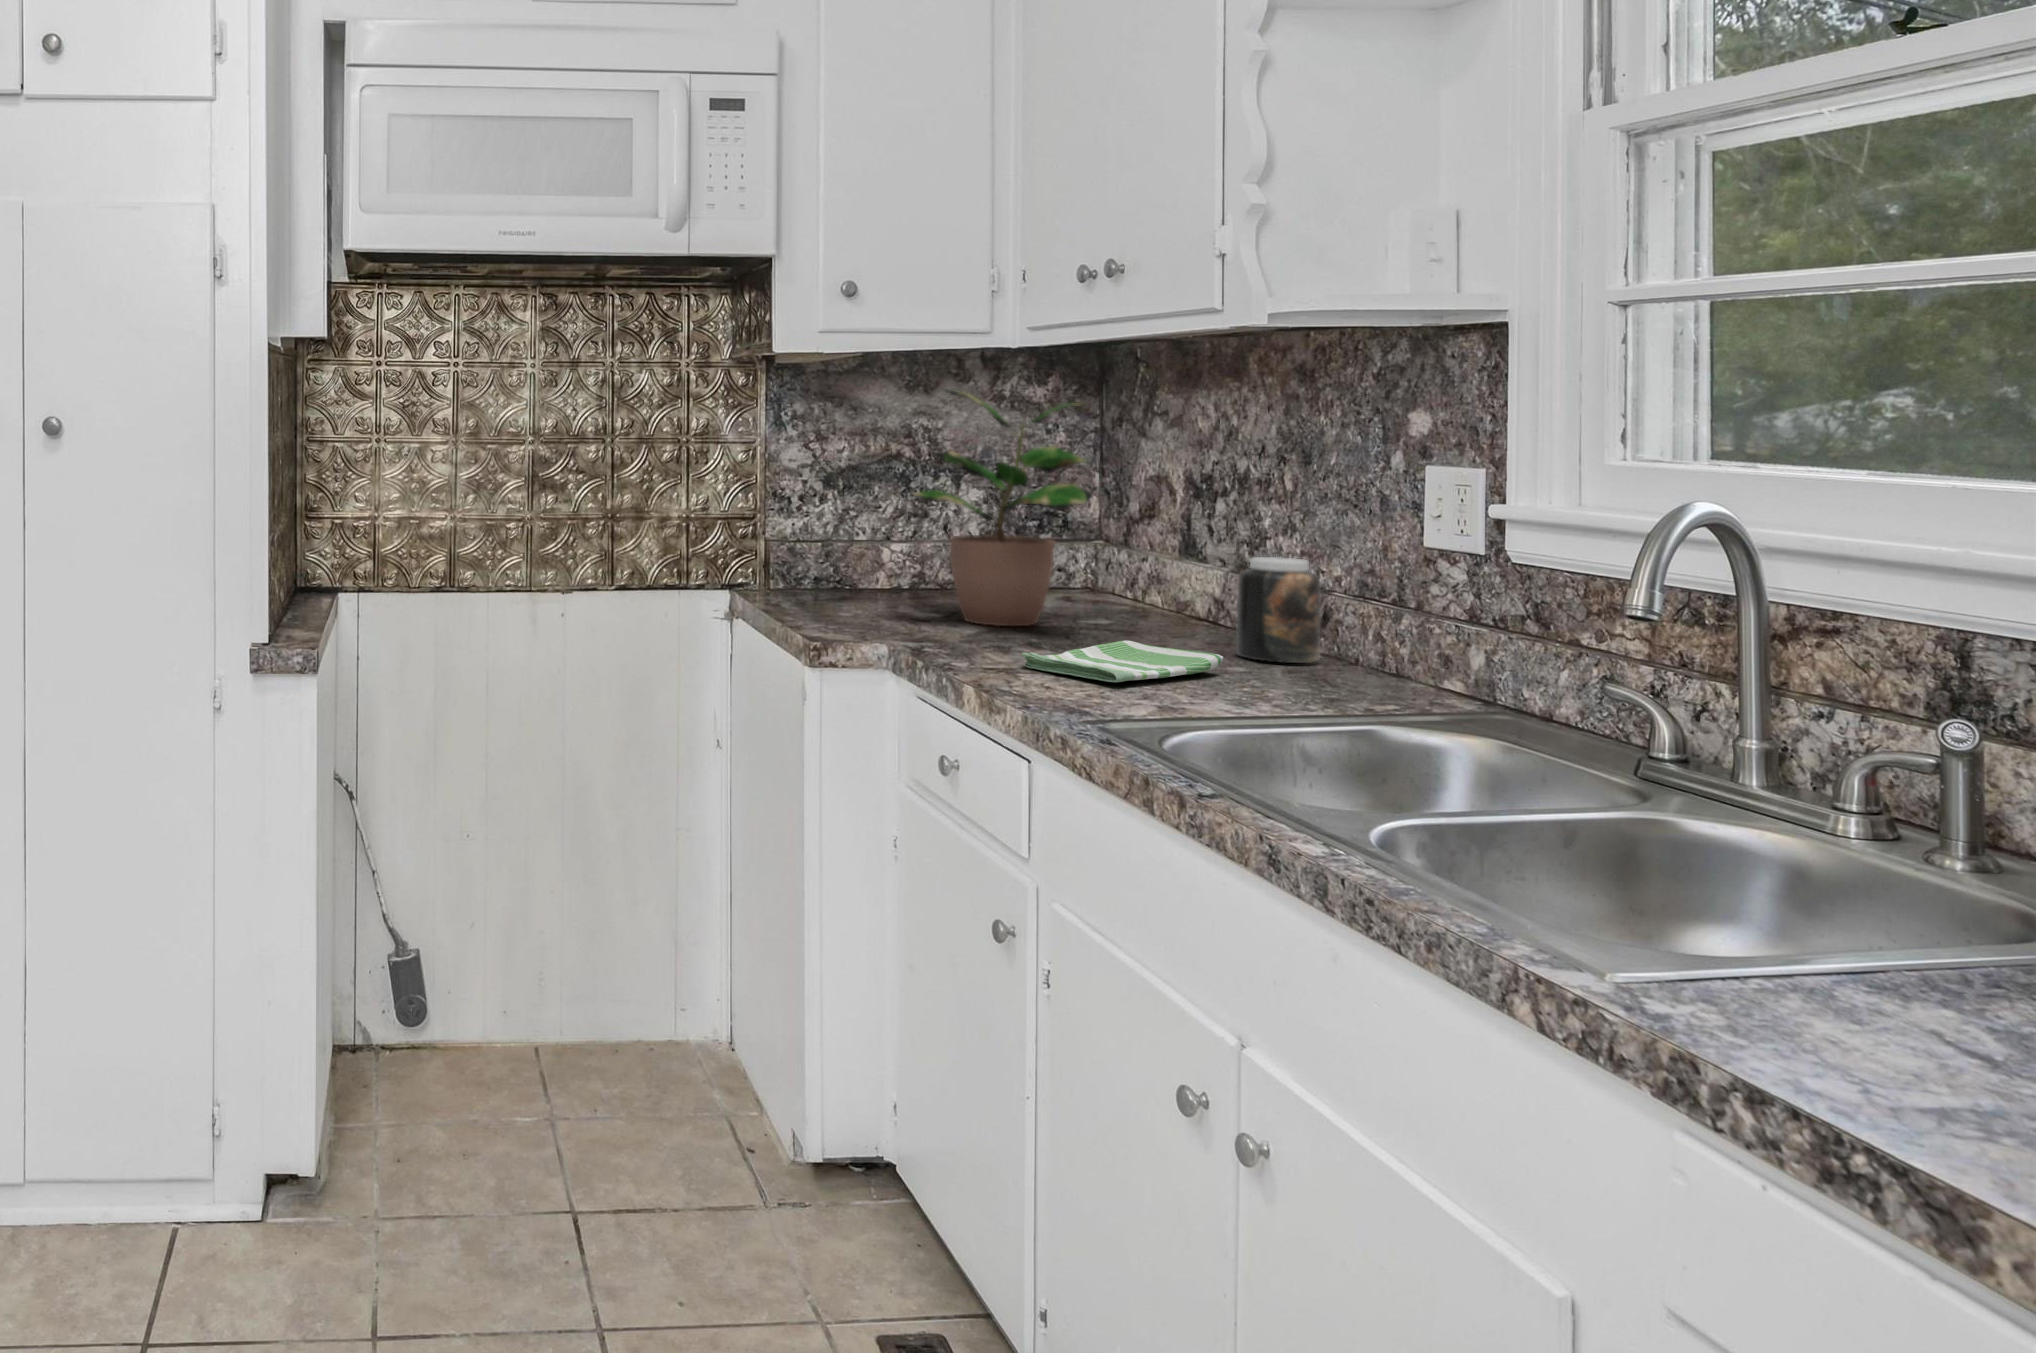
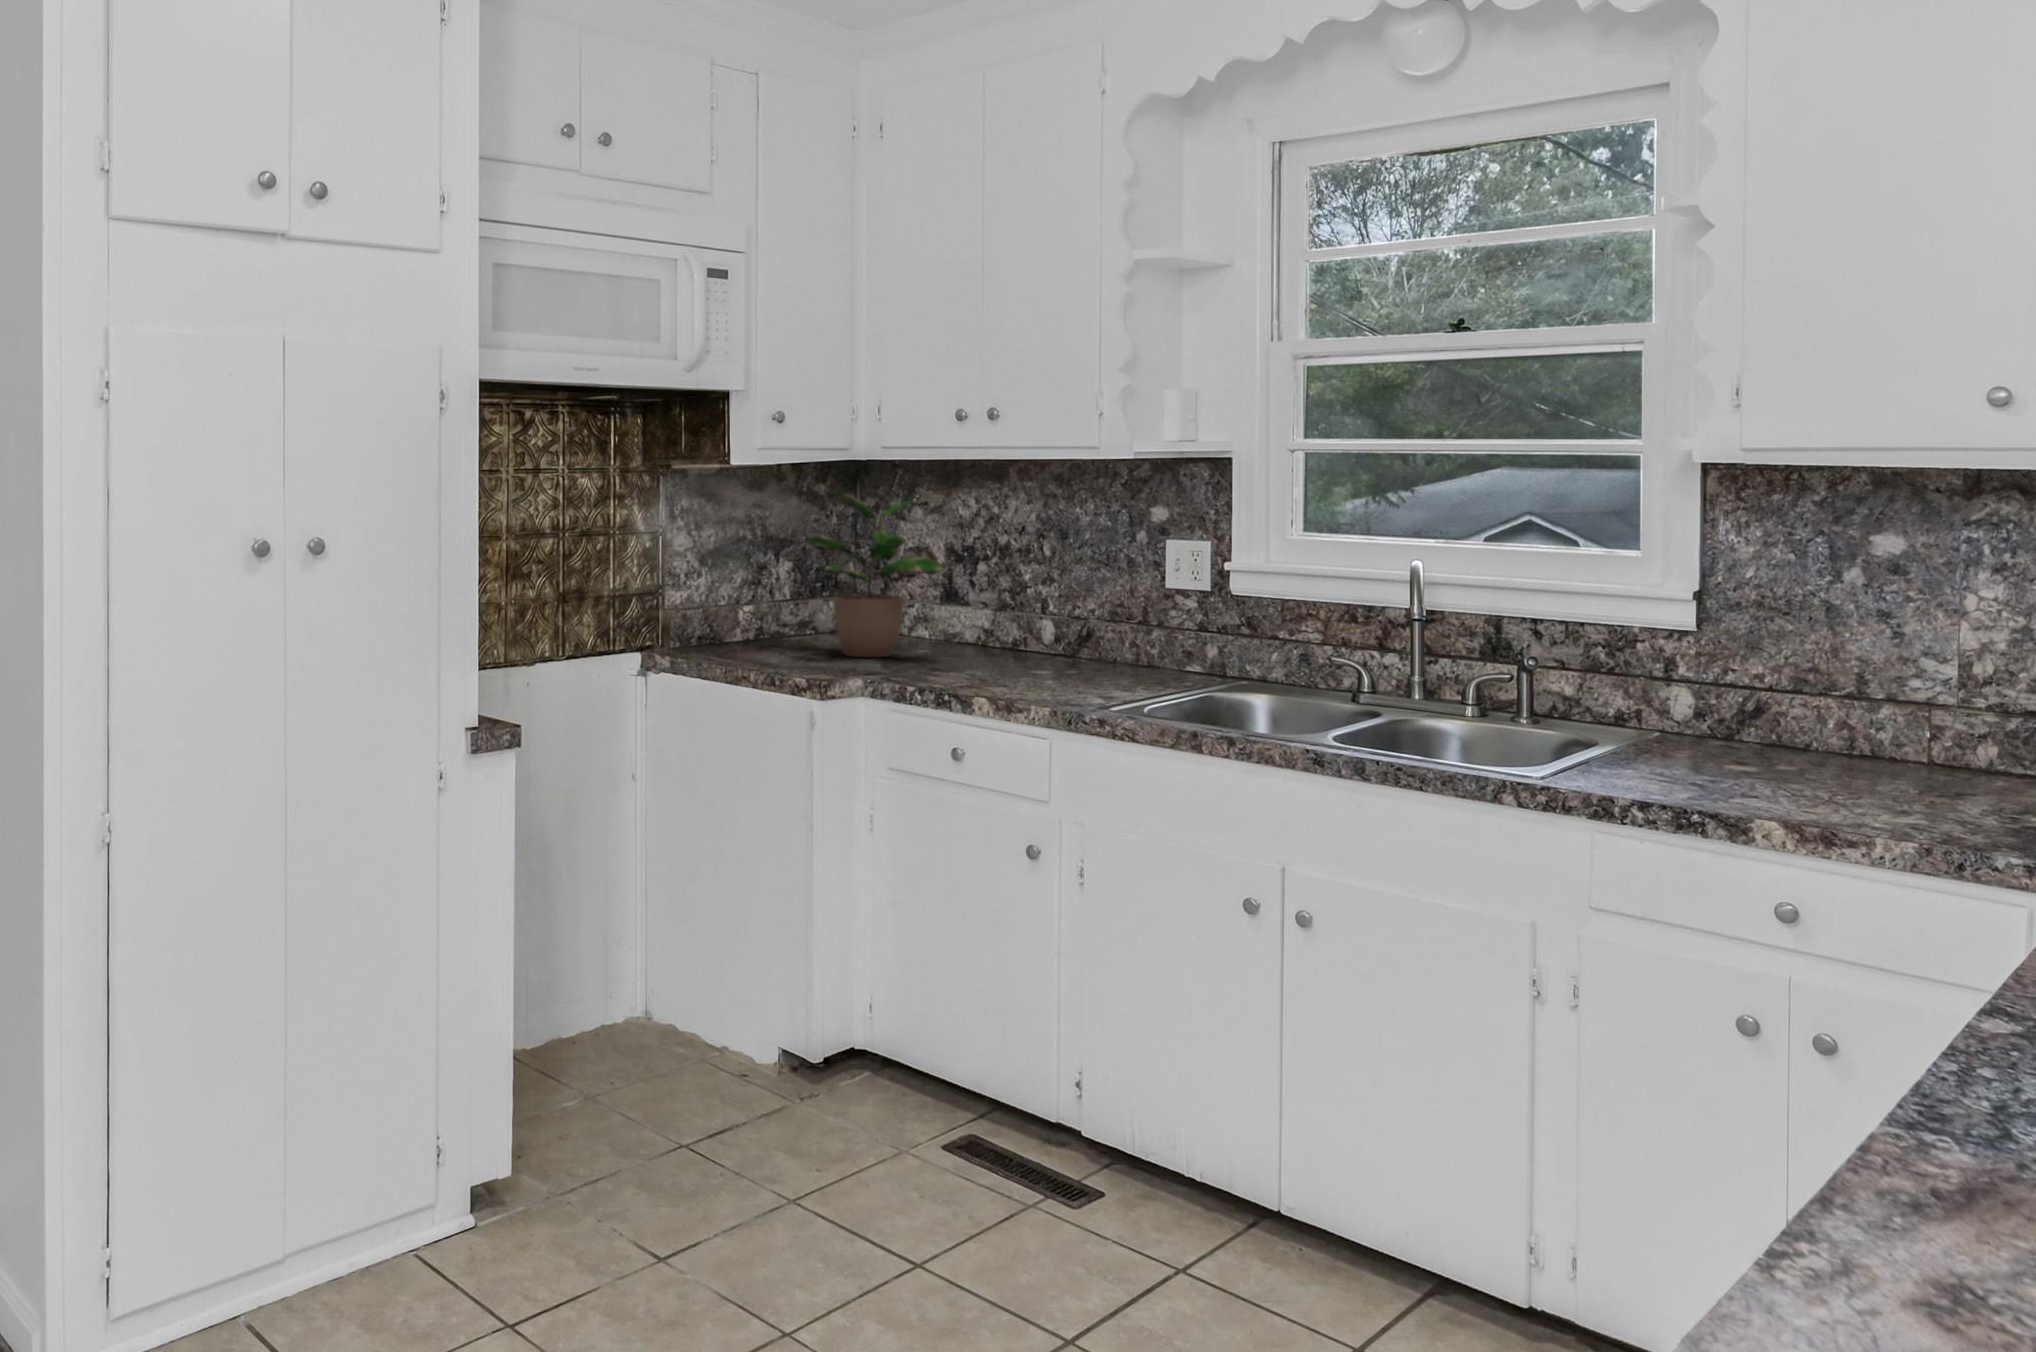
jar: present [1236,557,1321,663] -> none [1031,598,1080,664]
dish towel: present [1021,640,1223,682] -> none [966,658,1063,684]

